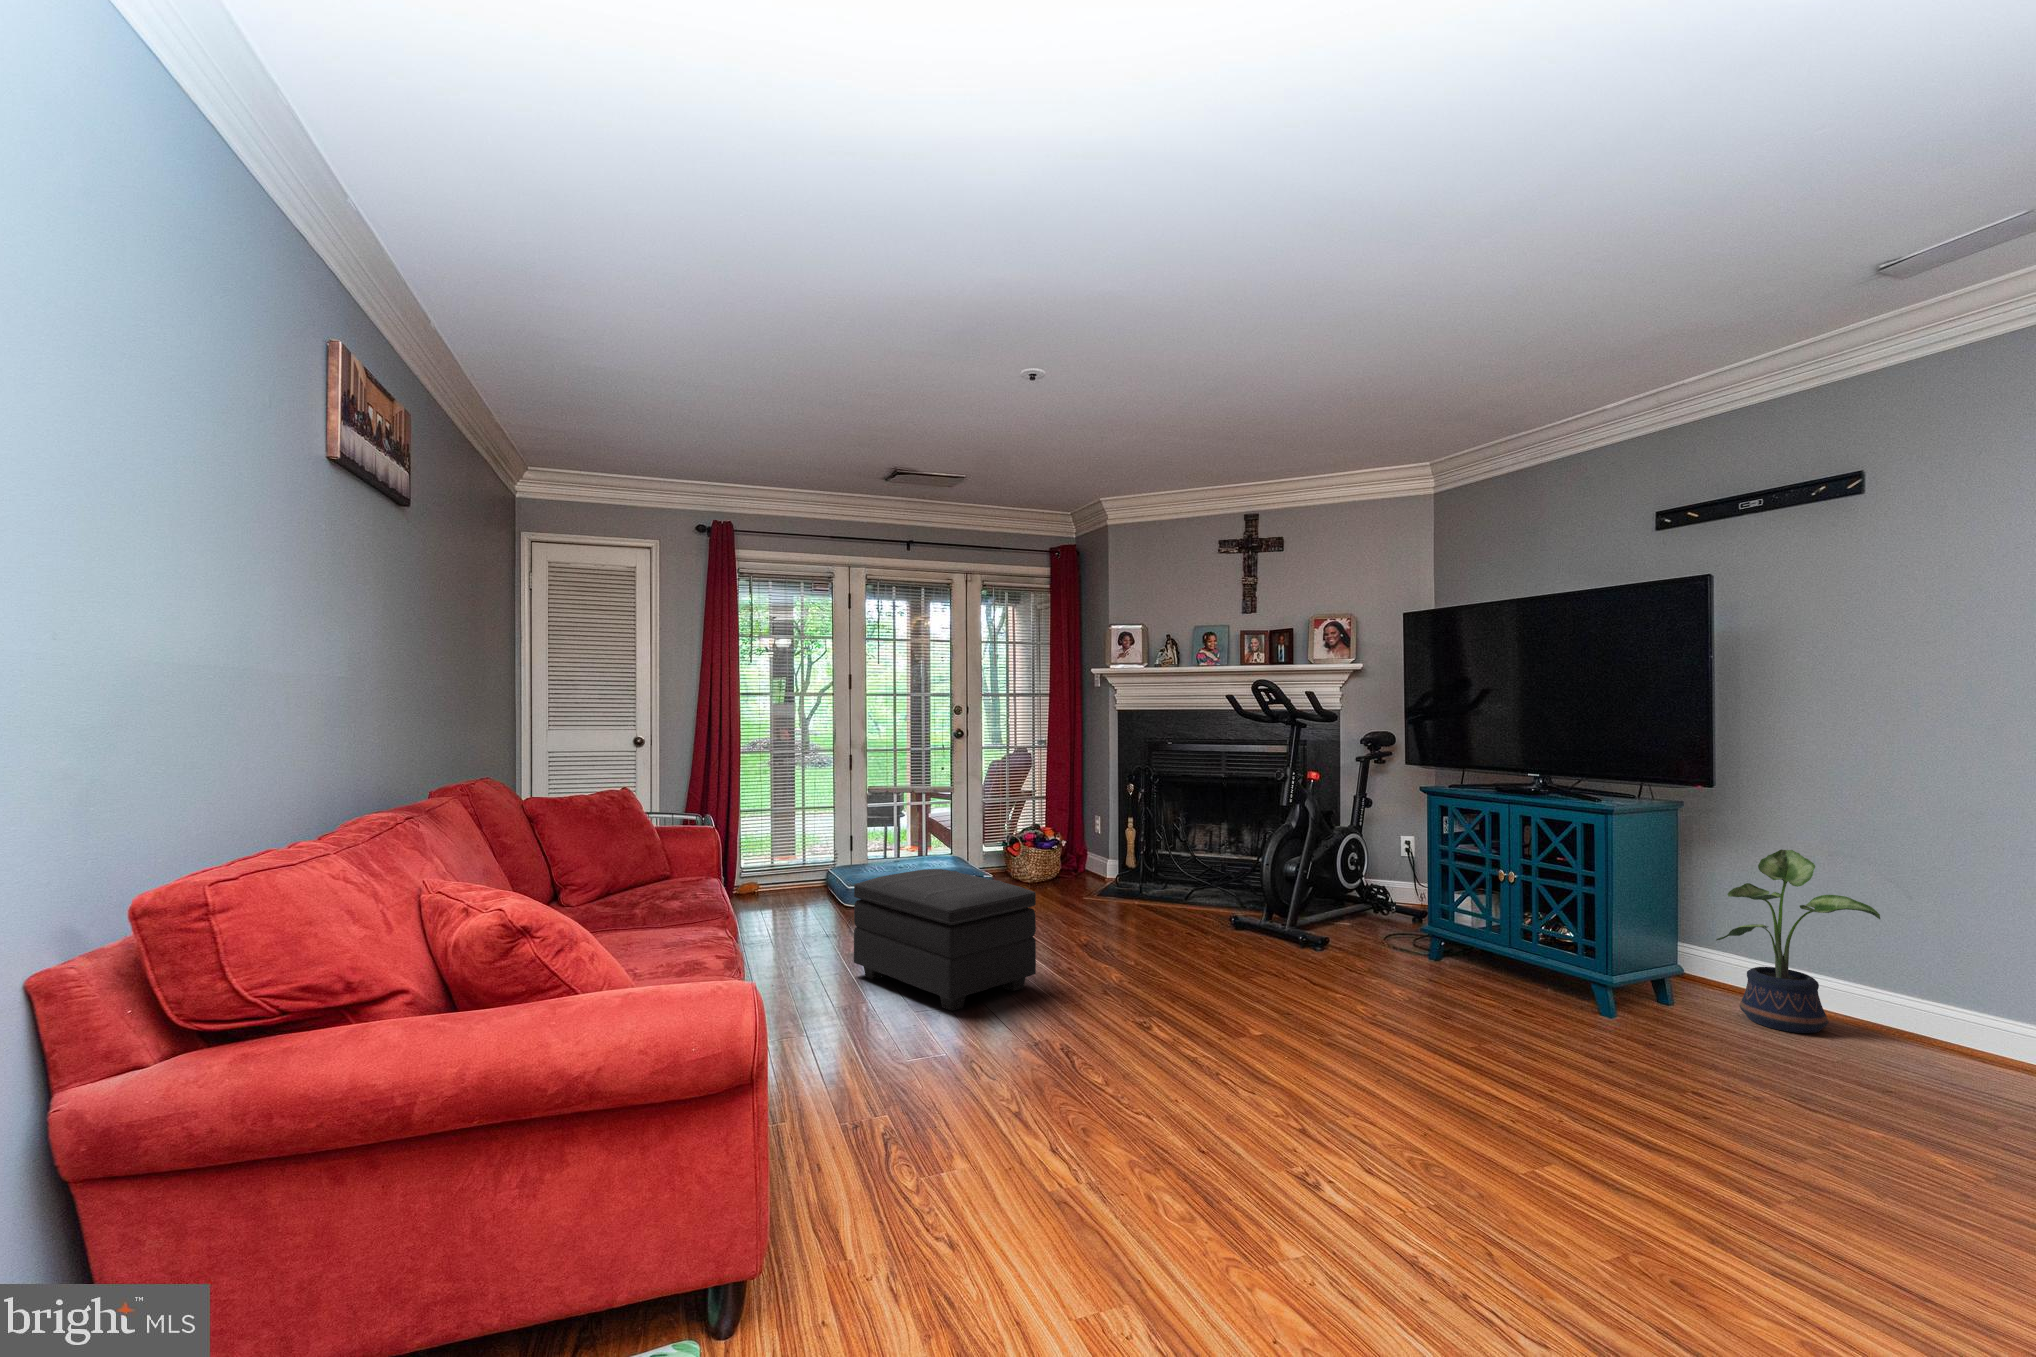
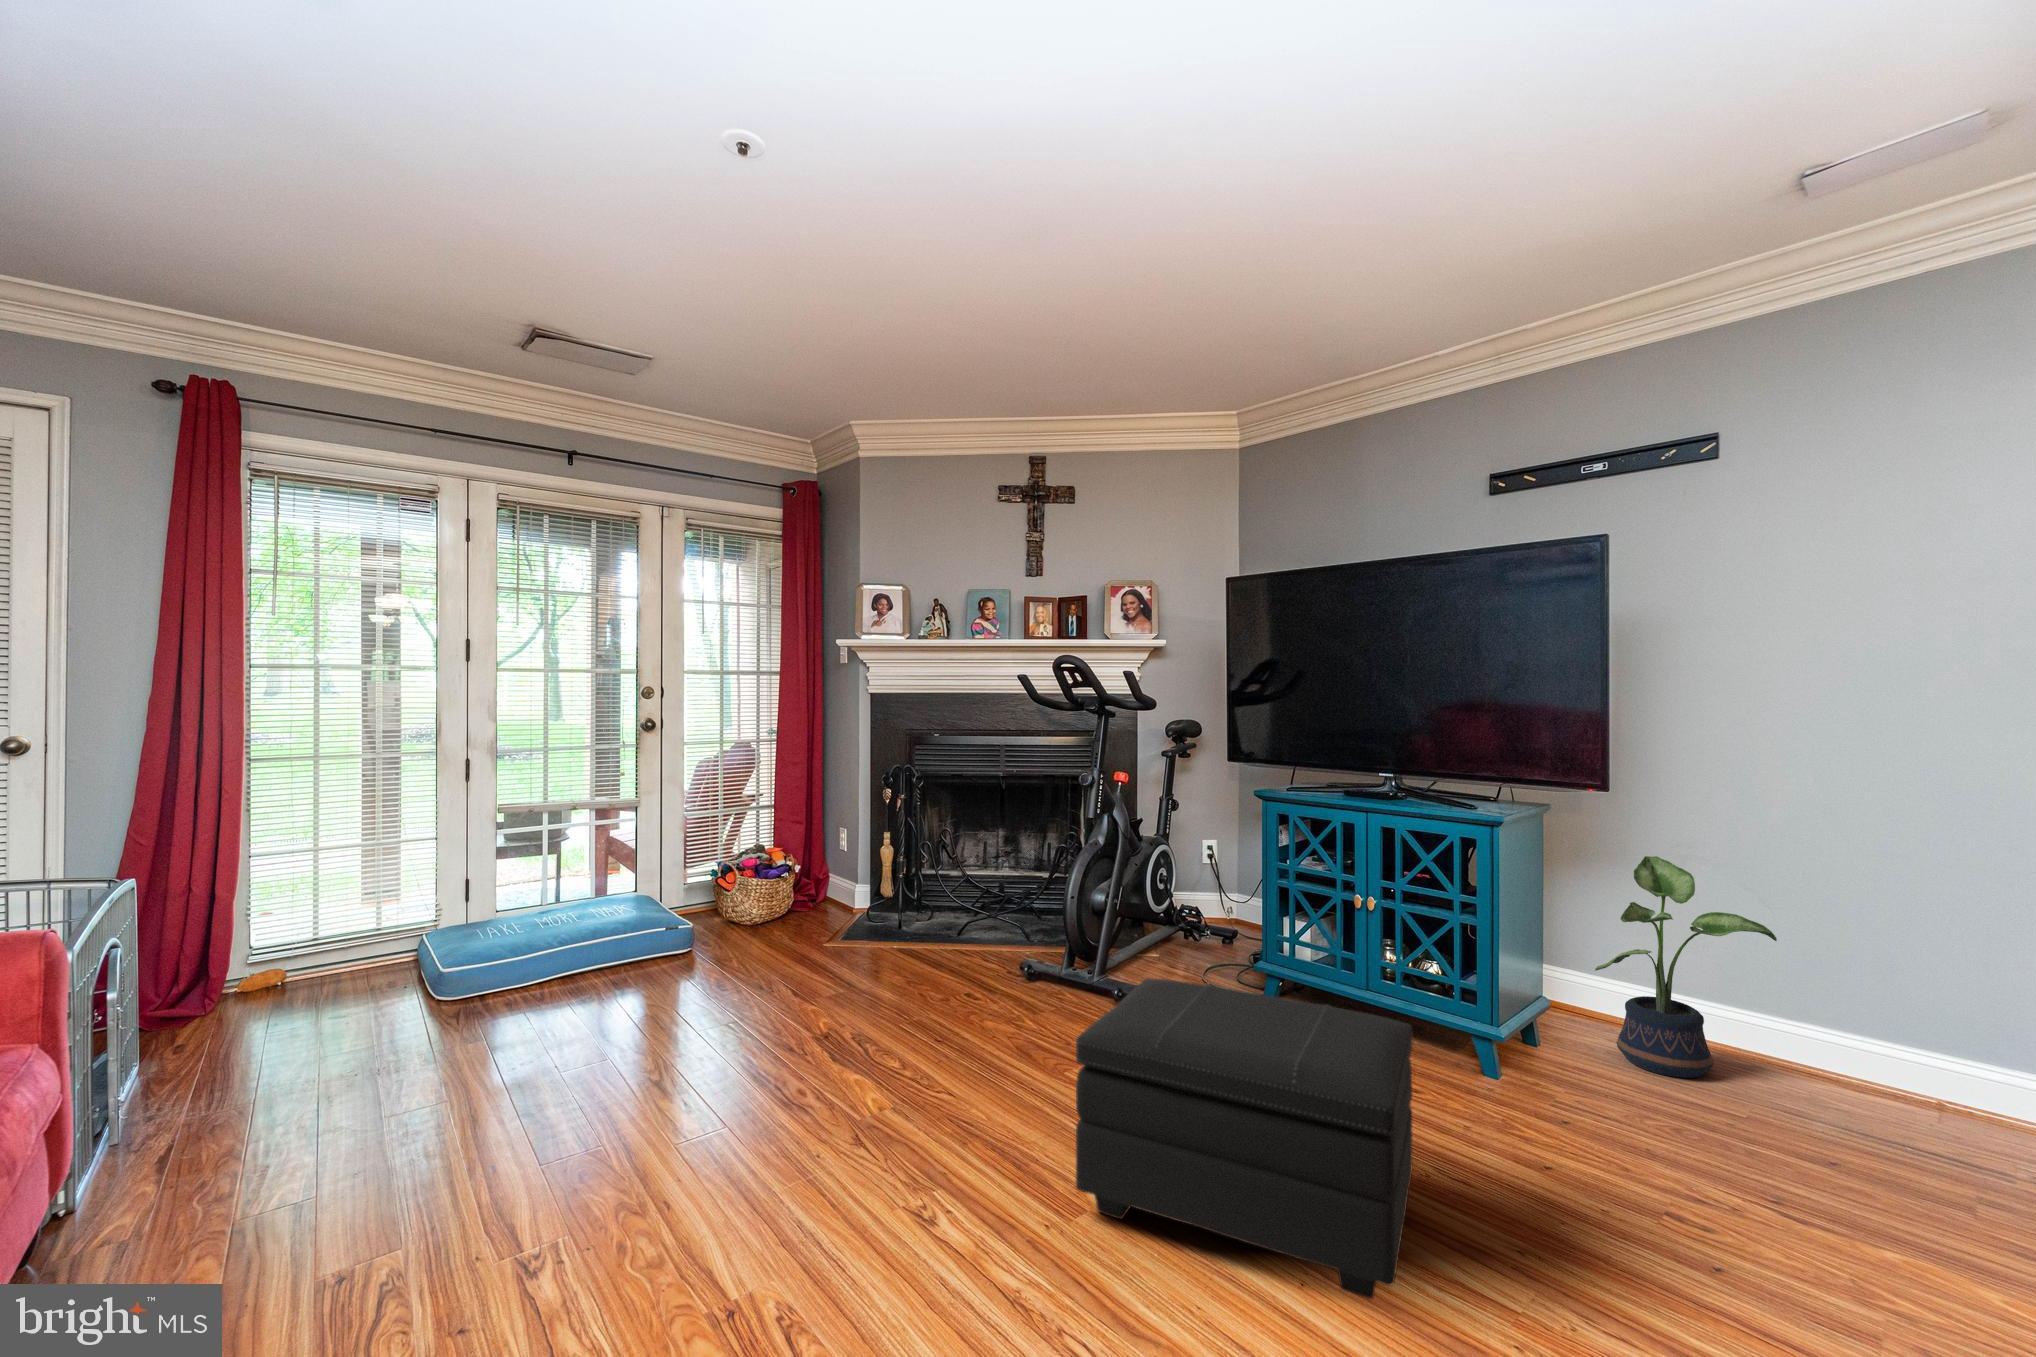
footstool: present [854,869,1036,1011] -> present [1076,978,1413,1299]

